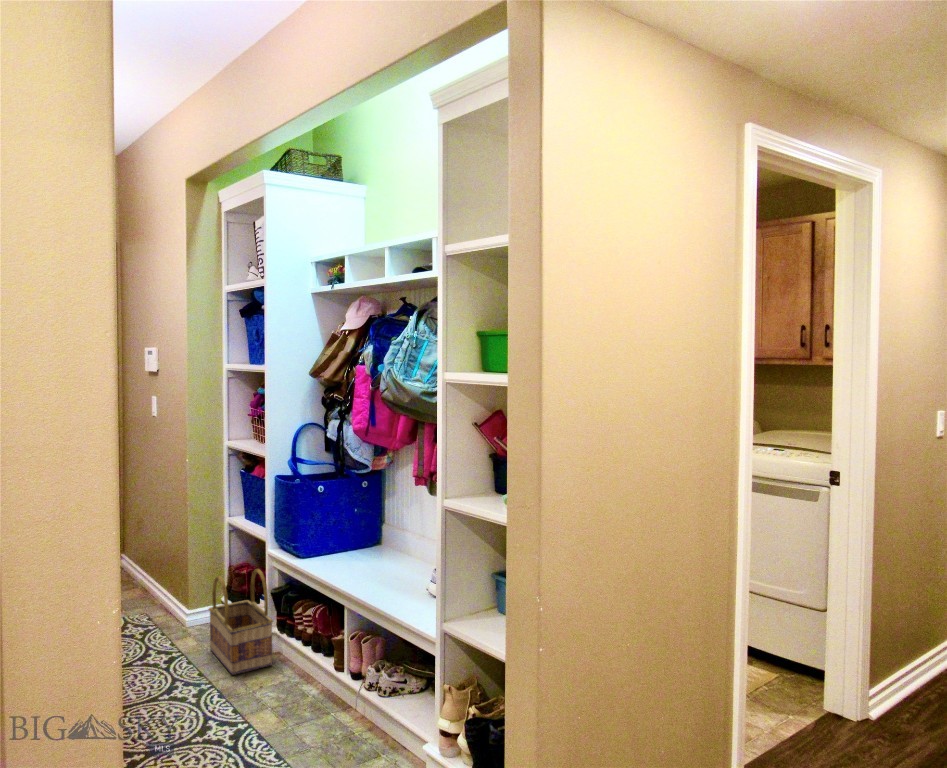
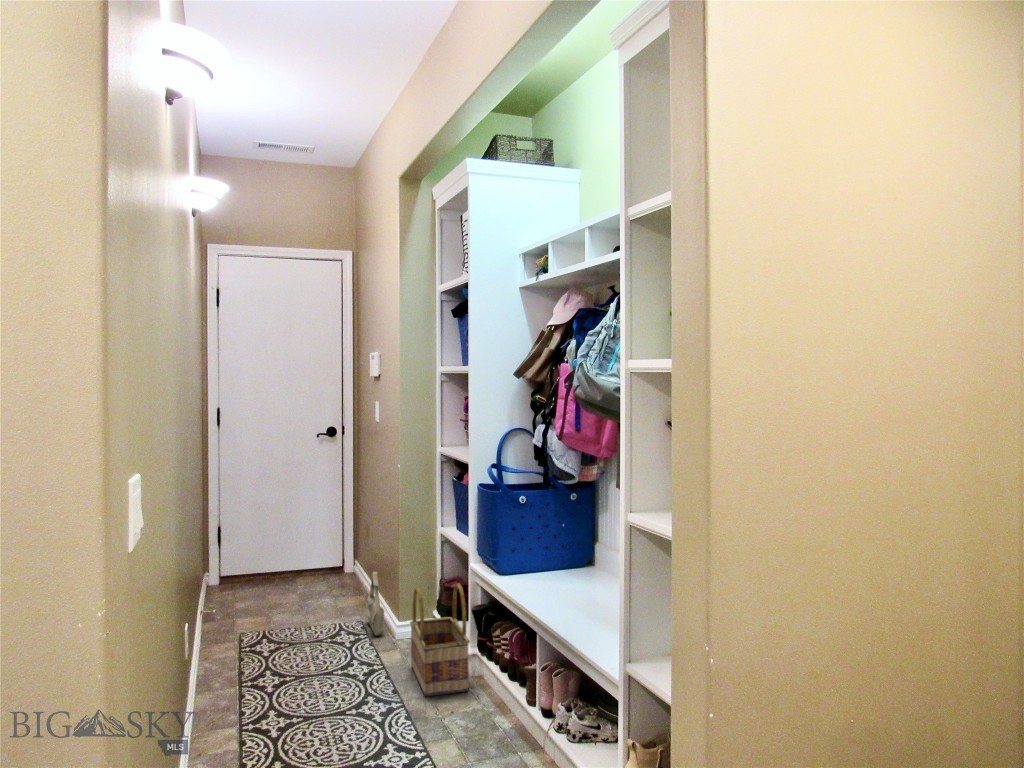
bag: none [150,563,173,625] -> present [366,572,384,636]

